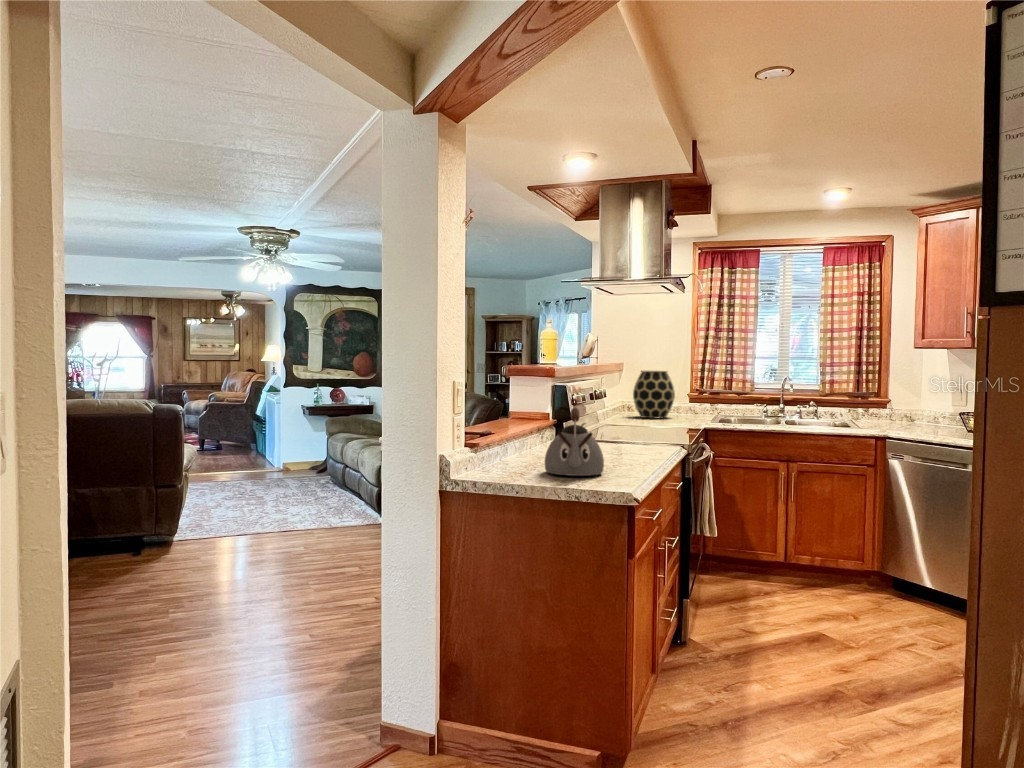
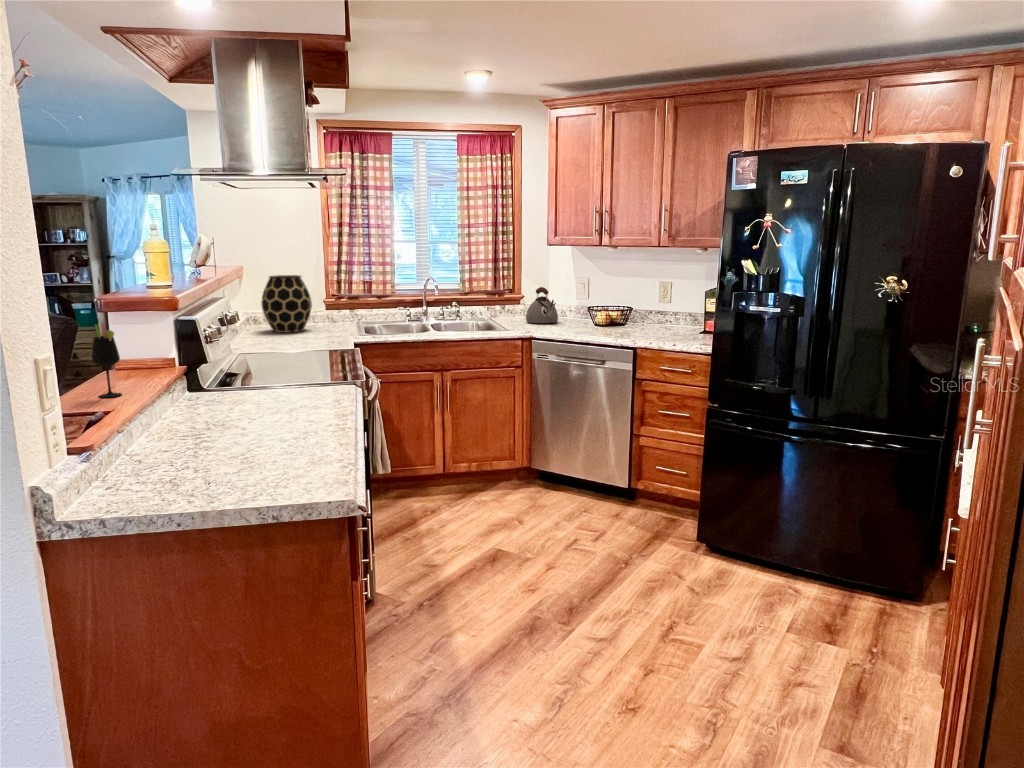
wine glass: none [493,378,510,428] -> present [92,324,121,397]
kettle: present [545,408,604,476] -> present [526,287,558,323]

